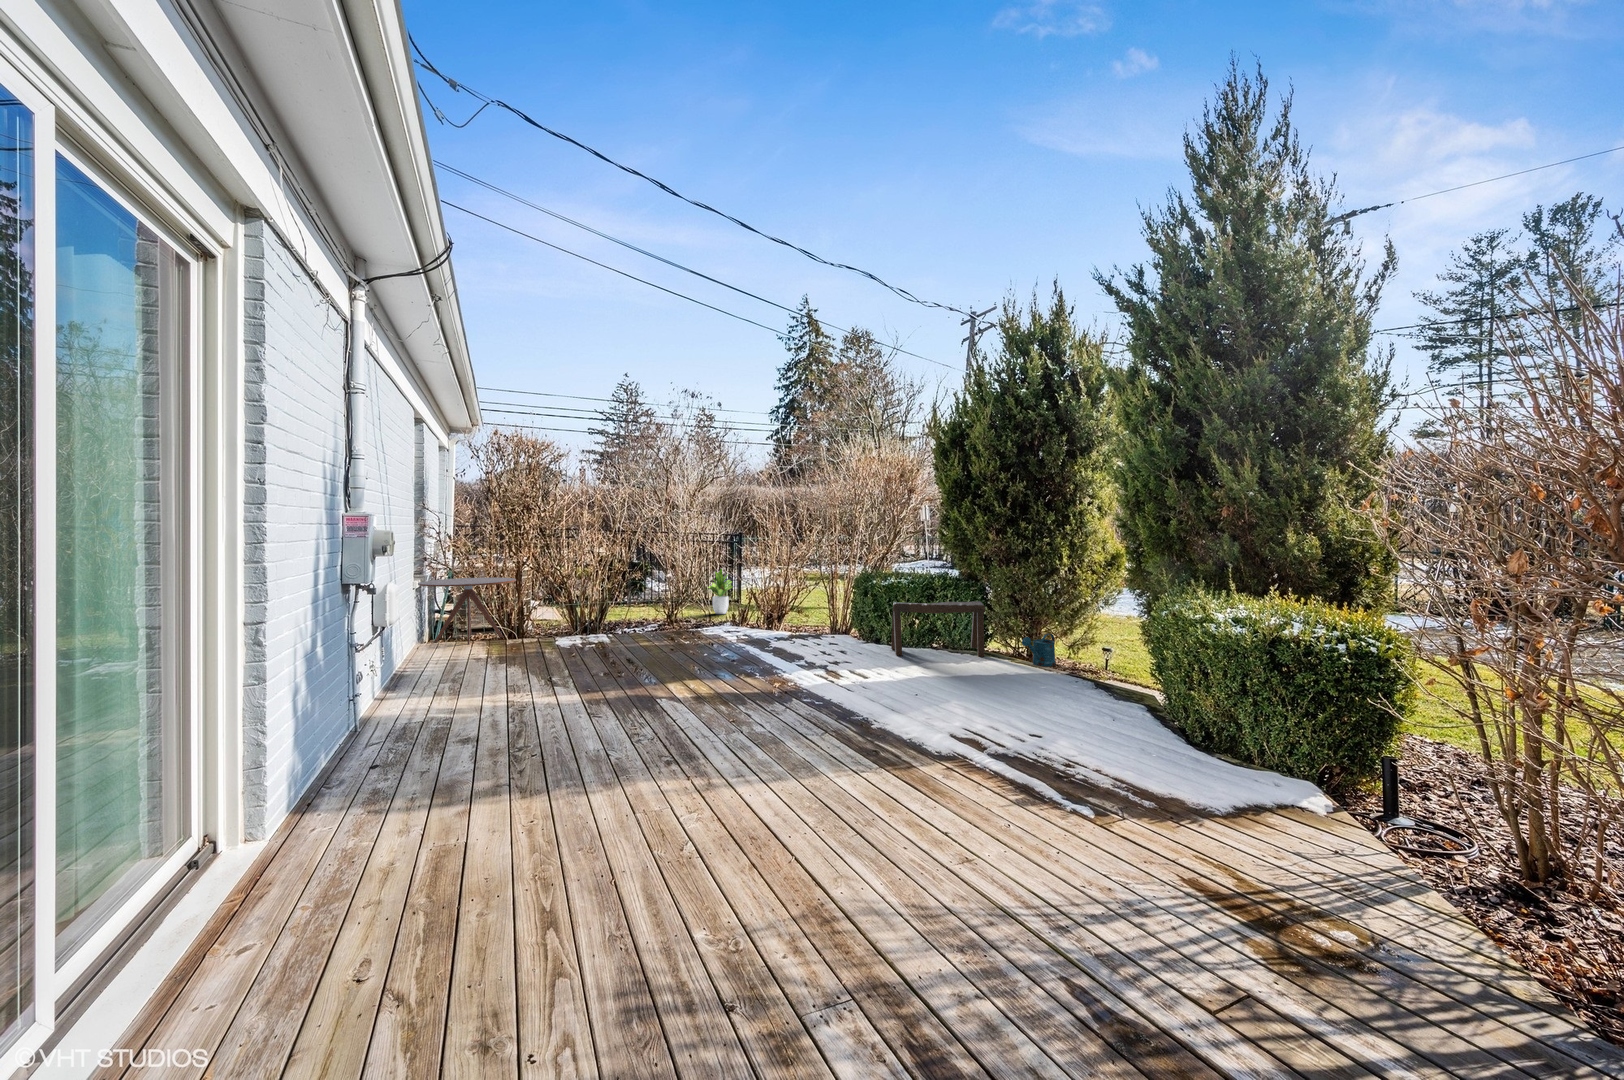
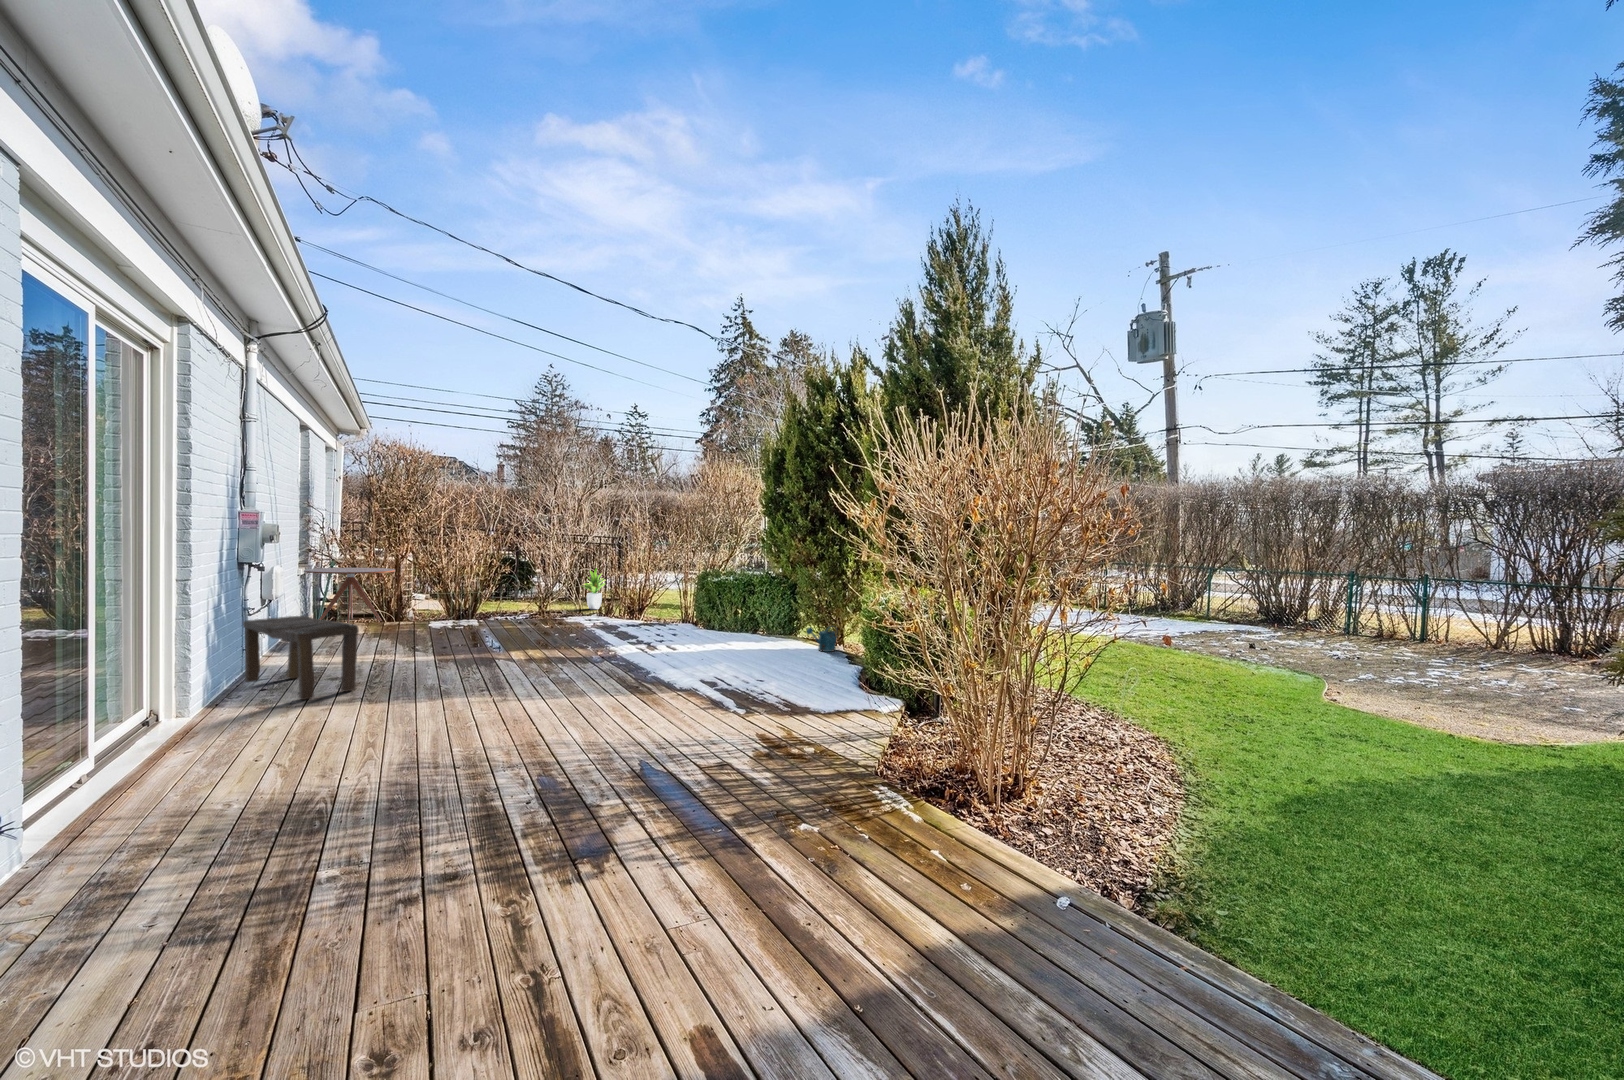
bench: present [891,601,985,657] -> present [243,615,359,700]

